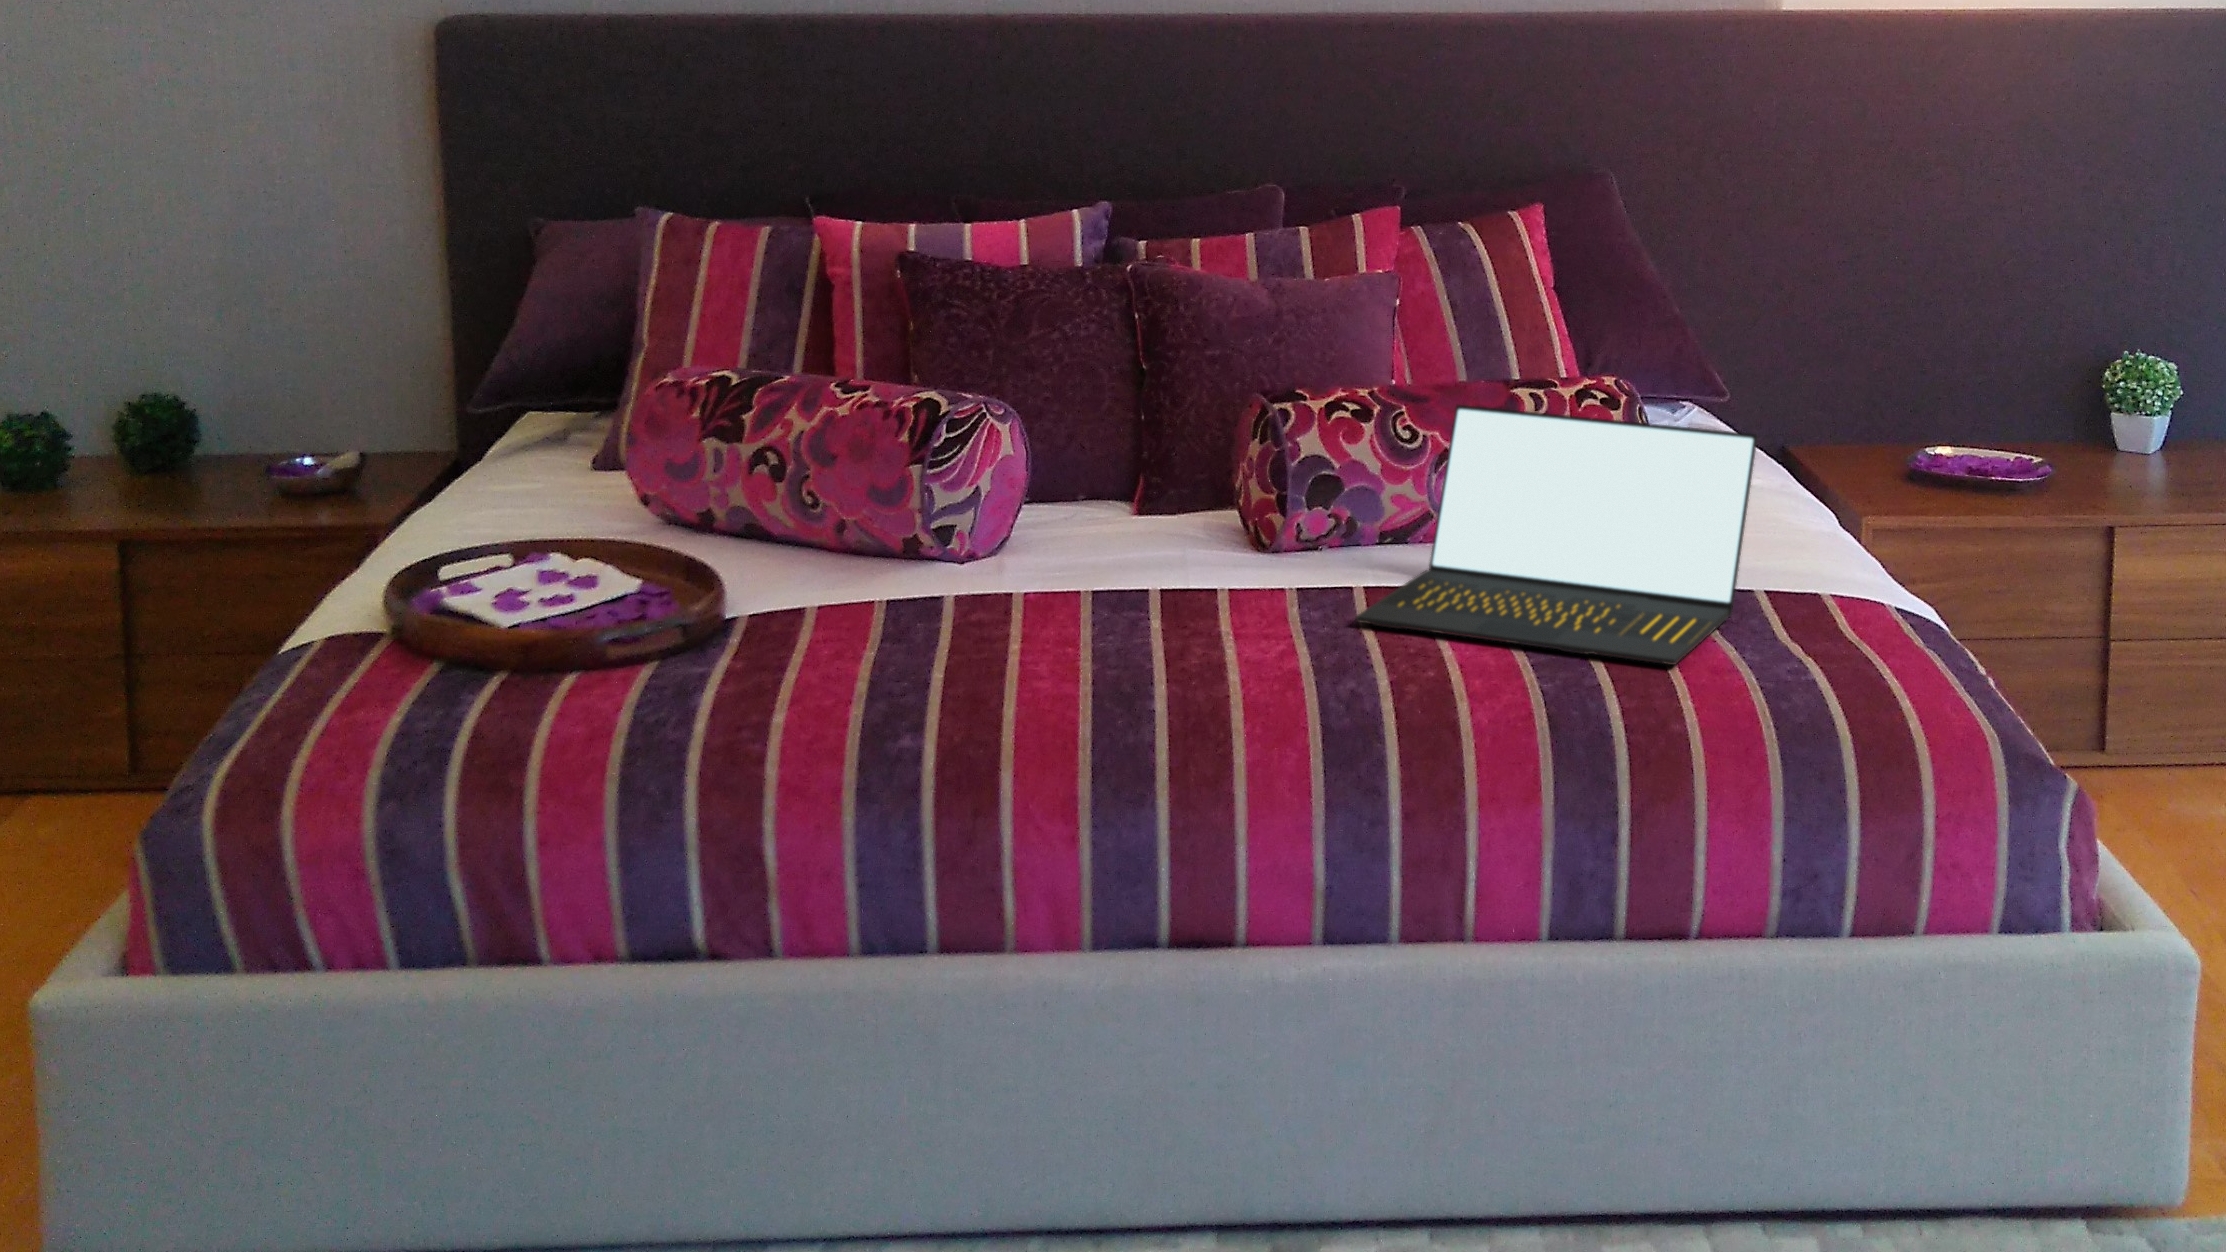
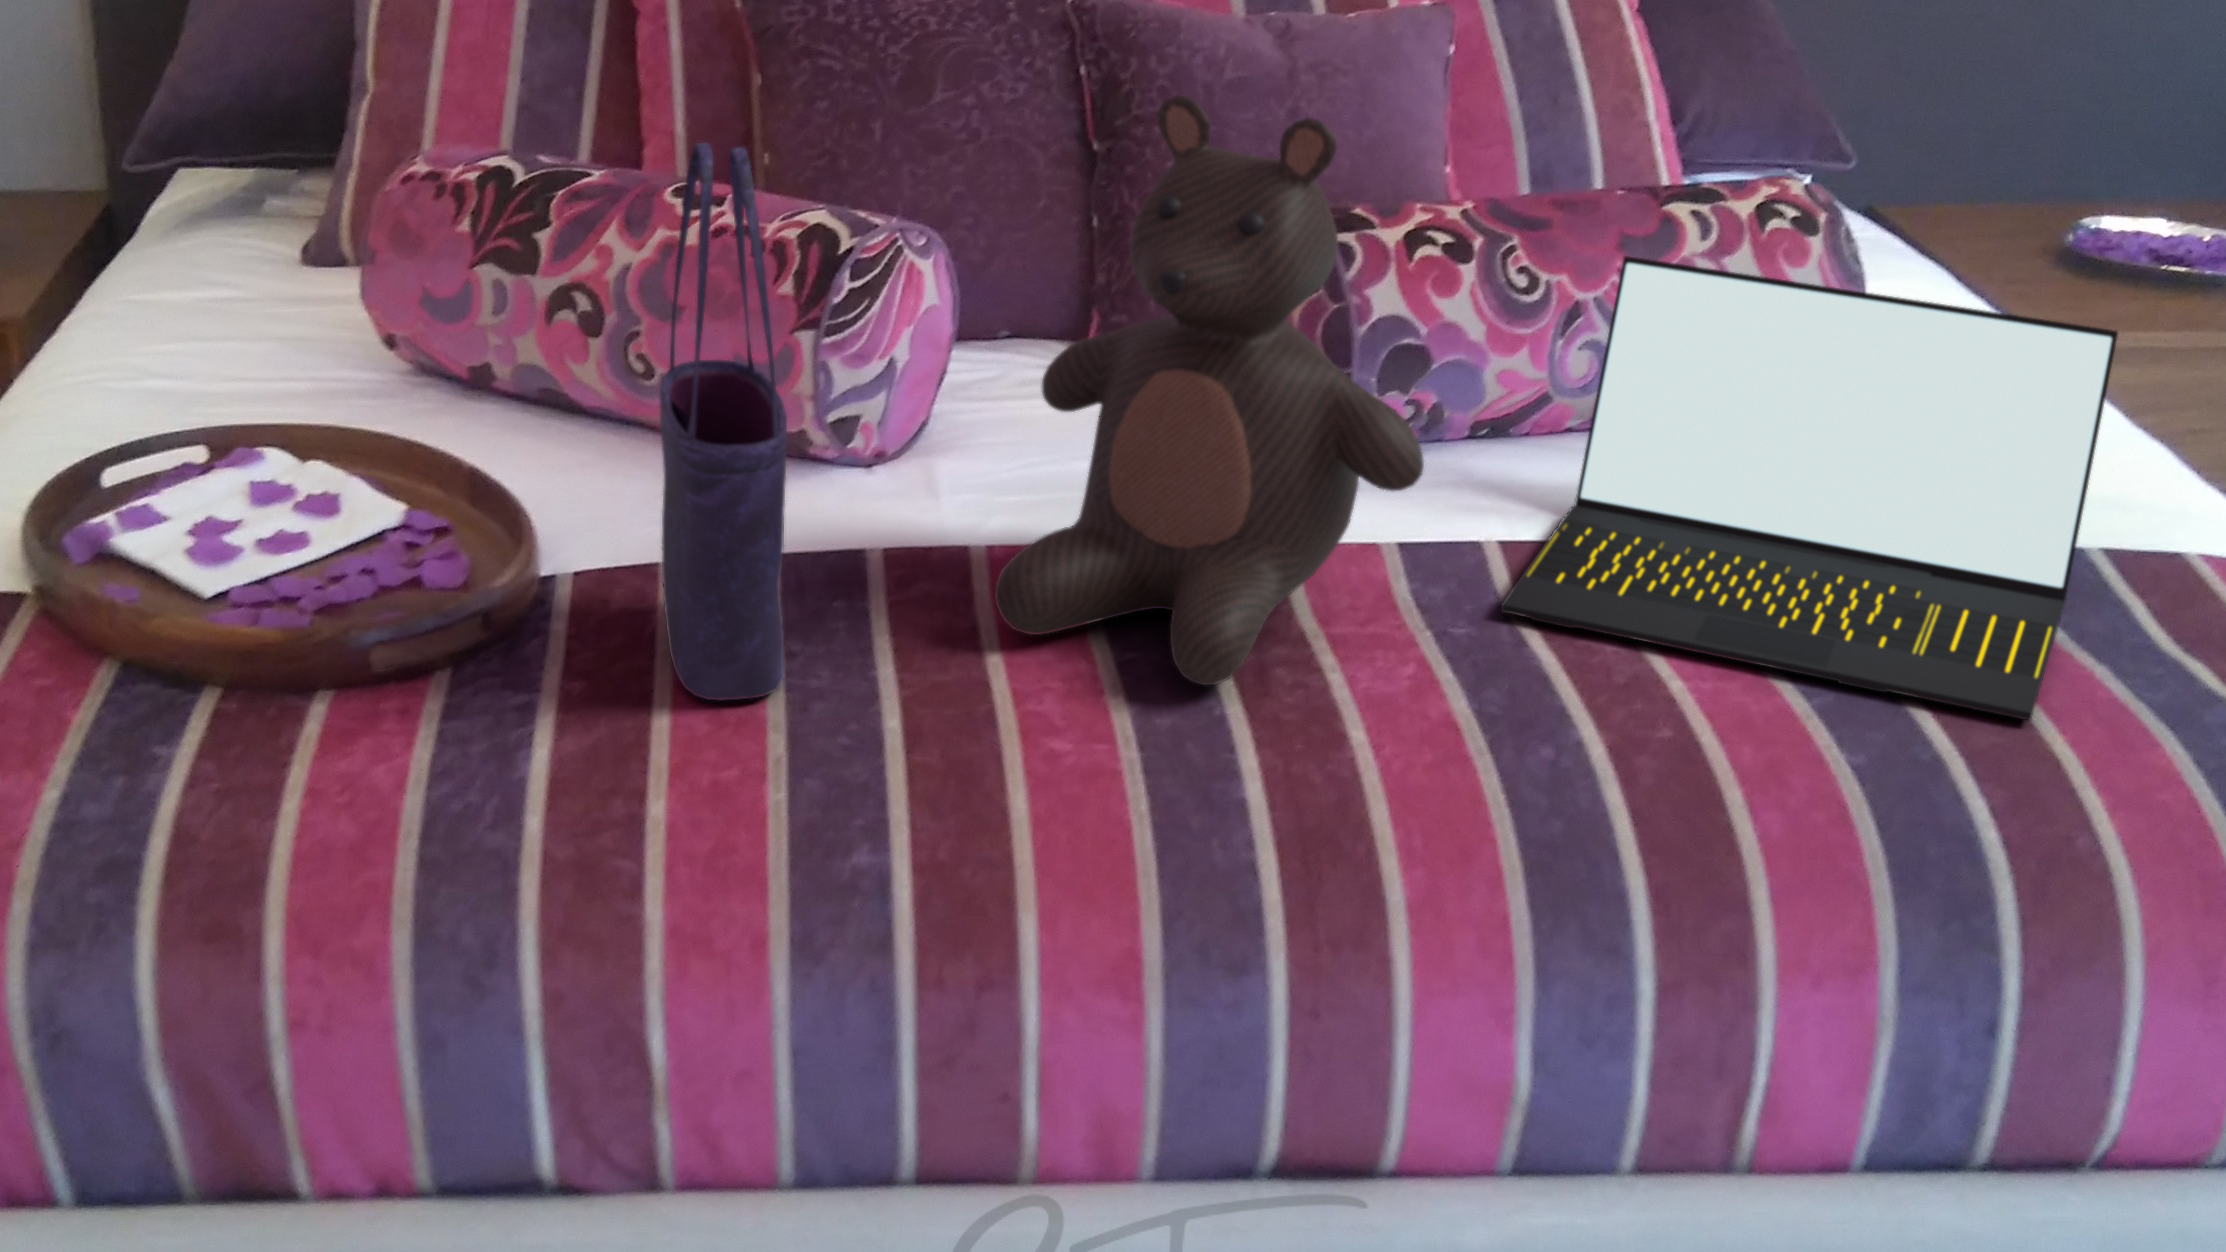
teddy bear: none [1017,288,1291,656] -> present [995,95,1424,685]
tote bag: none [795,312,876,669] -> present [659,143,787,700]

